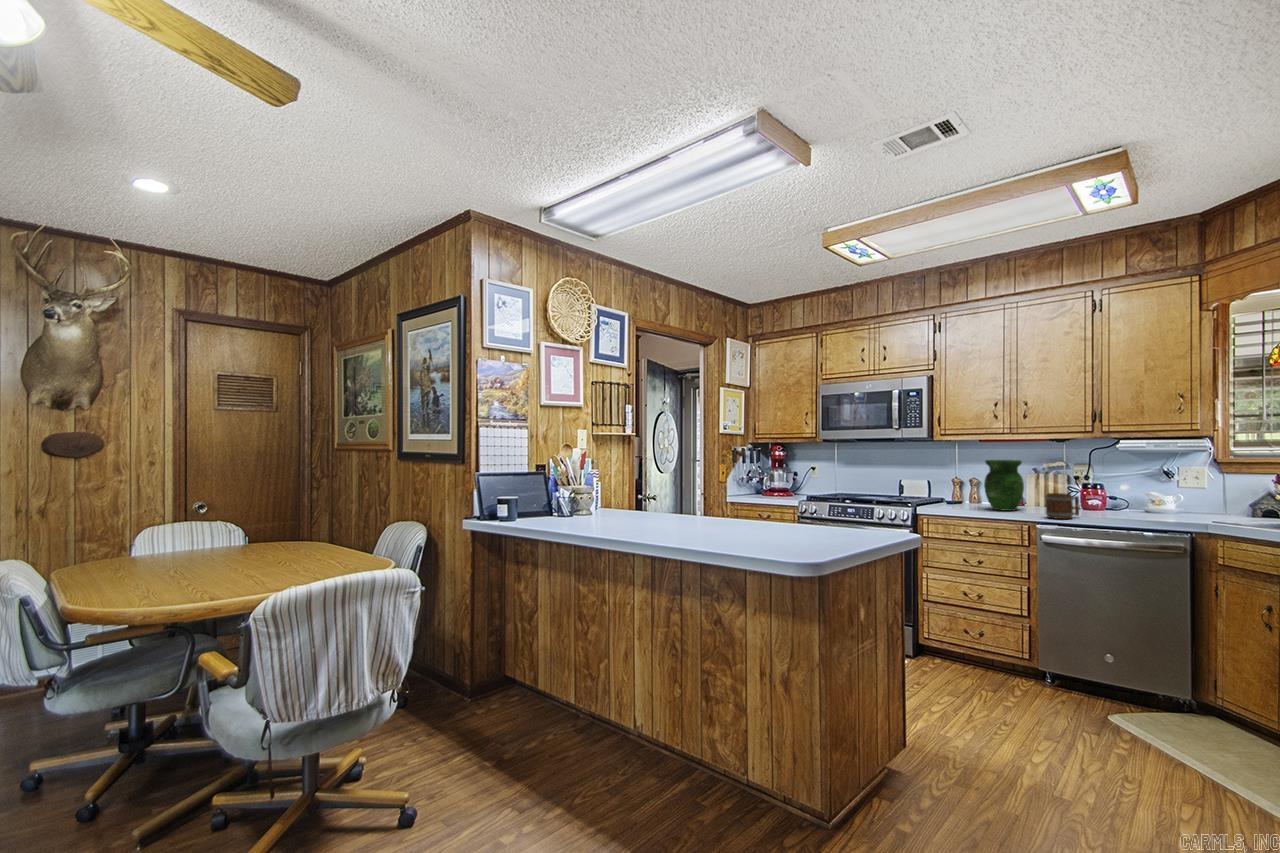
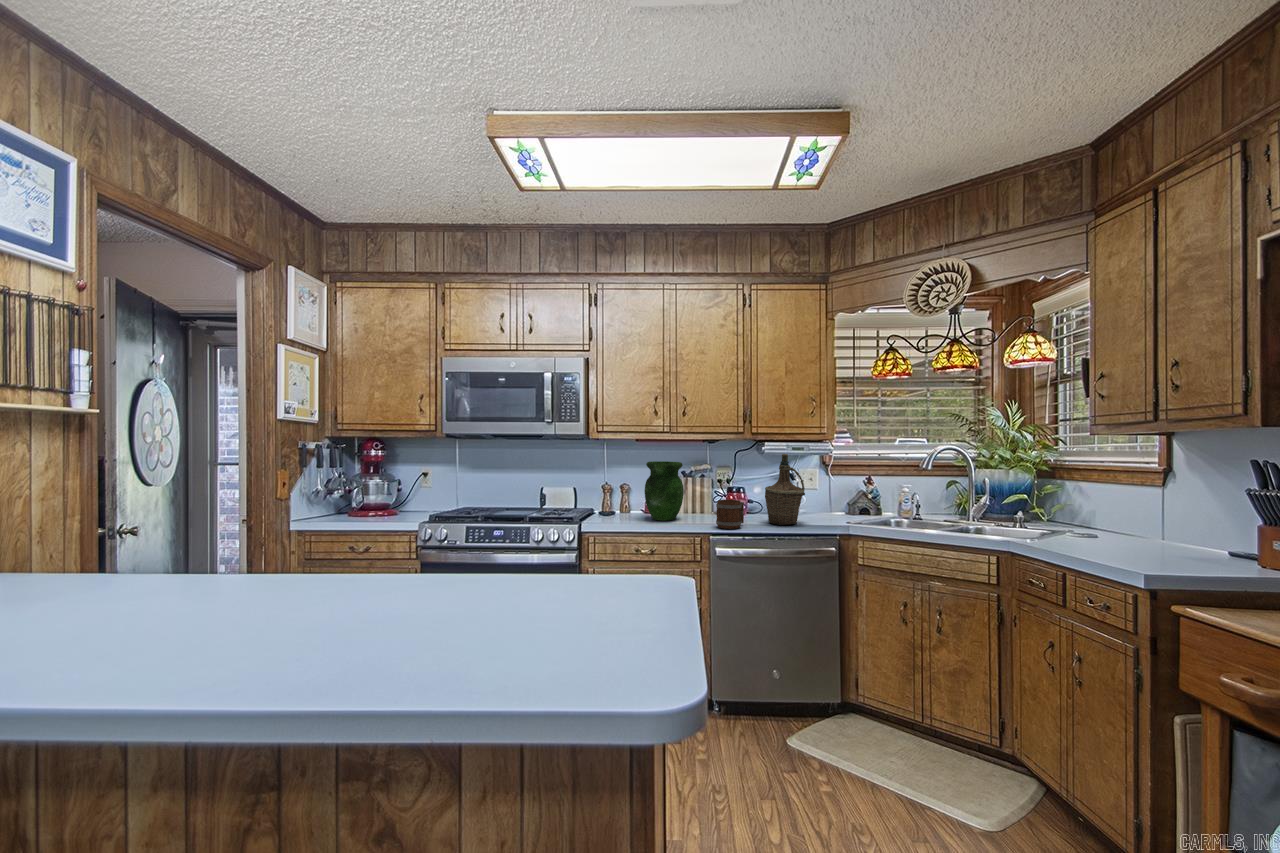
bottle: none [1106,452,1155,520] -> present [765,454,805,525]

